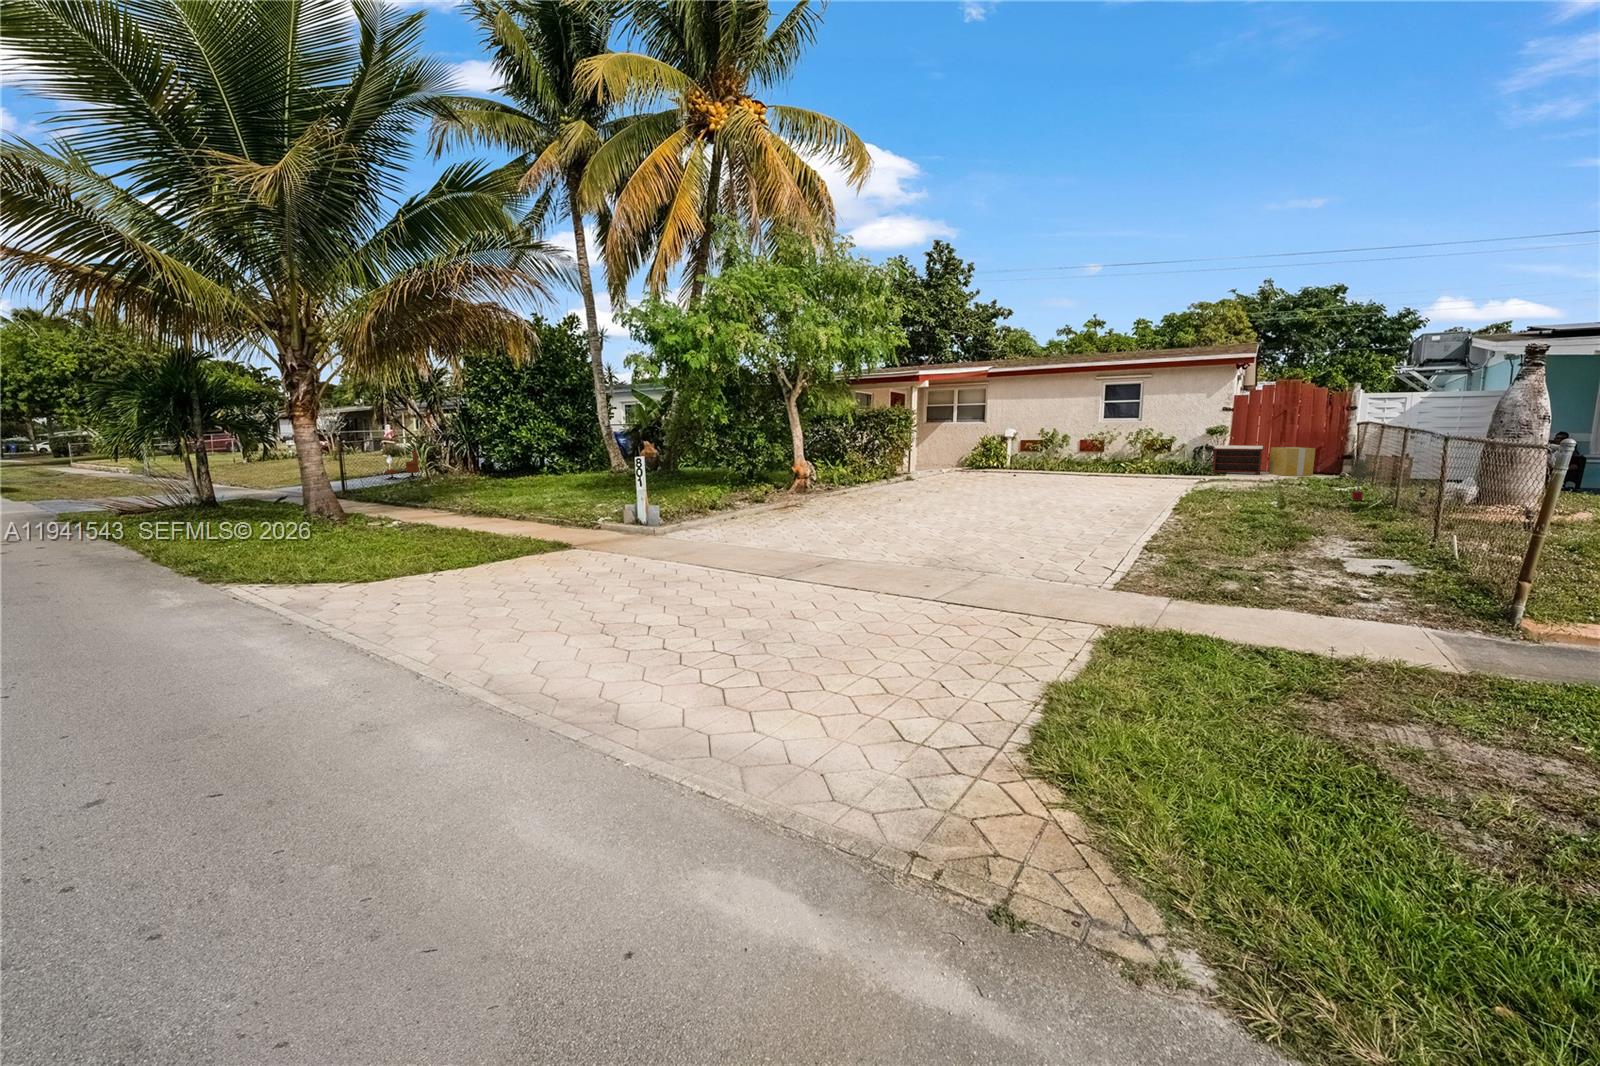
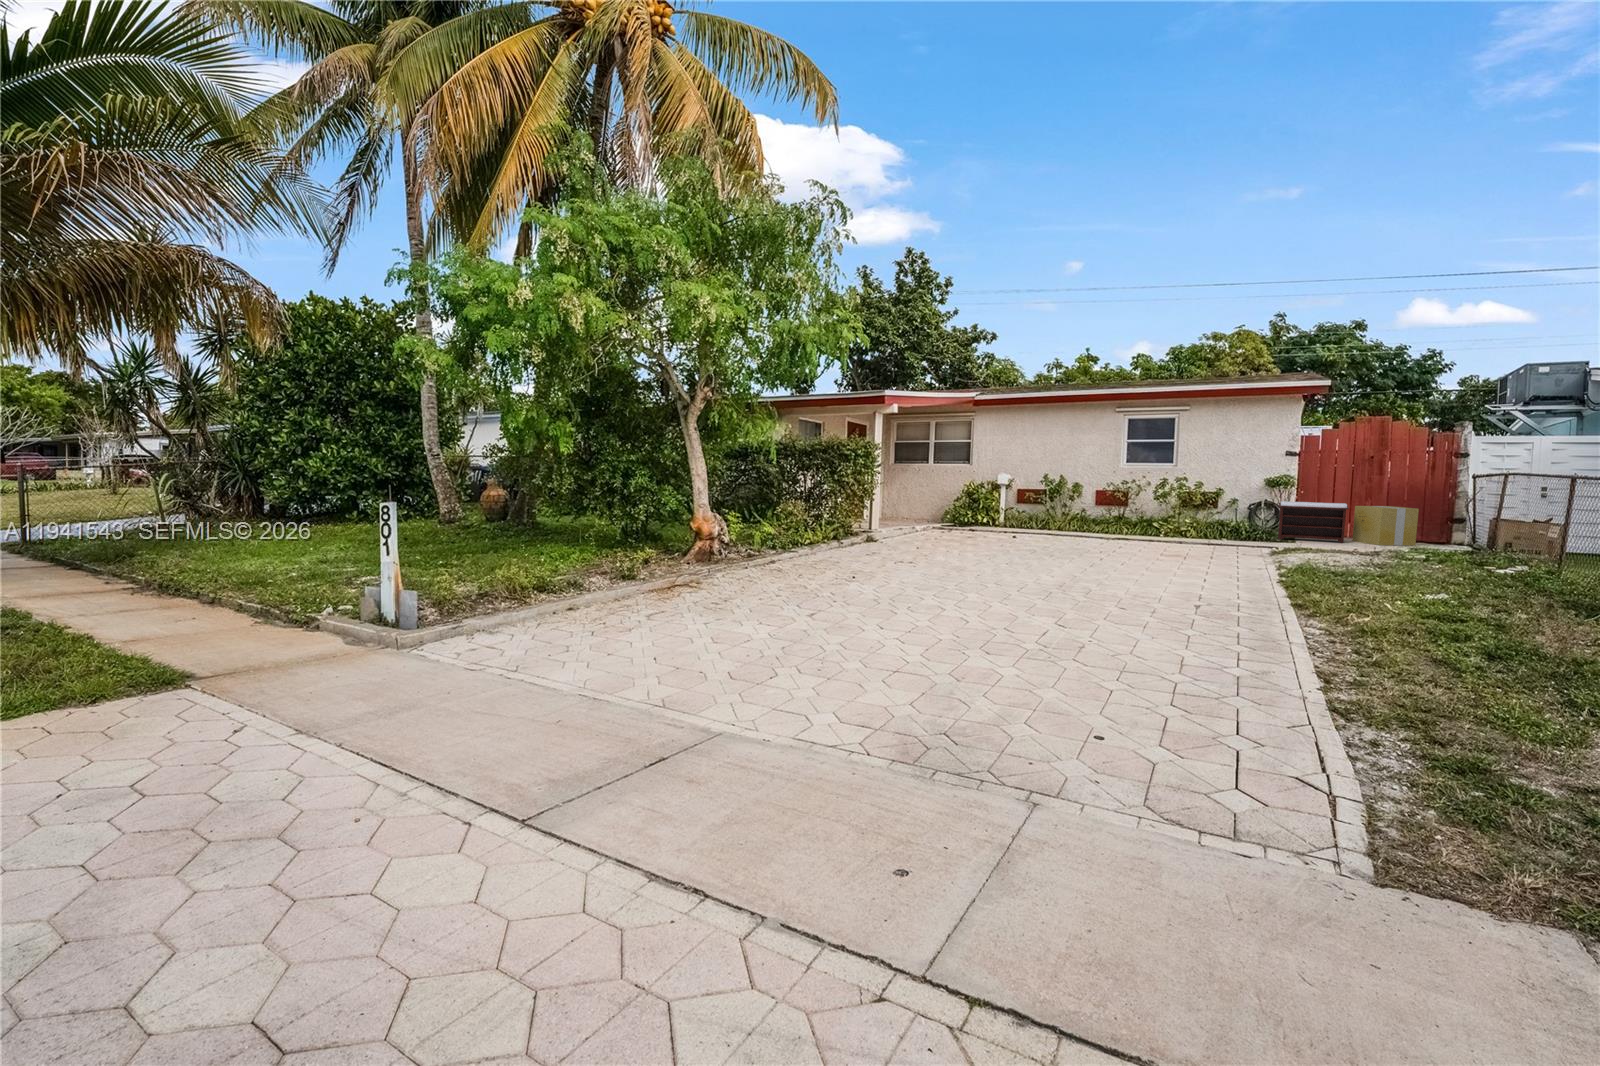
lounge chair: present [386,450,421,480] -> none [122,482,184,525]
potted tree: present [1351,455,1380,501] -> none [1525,519,1581,592]

